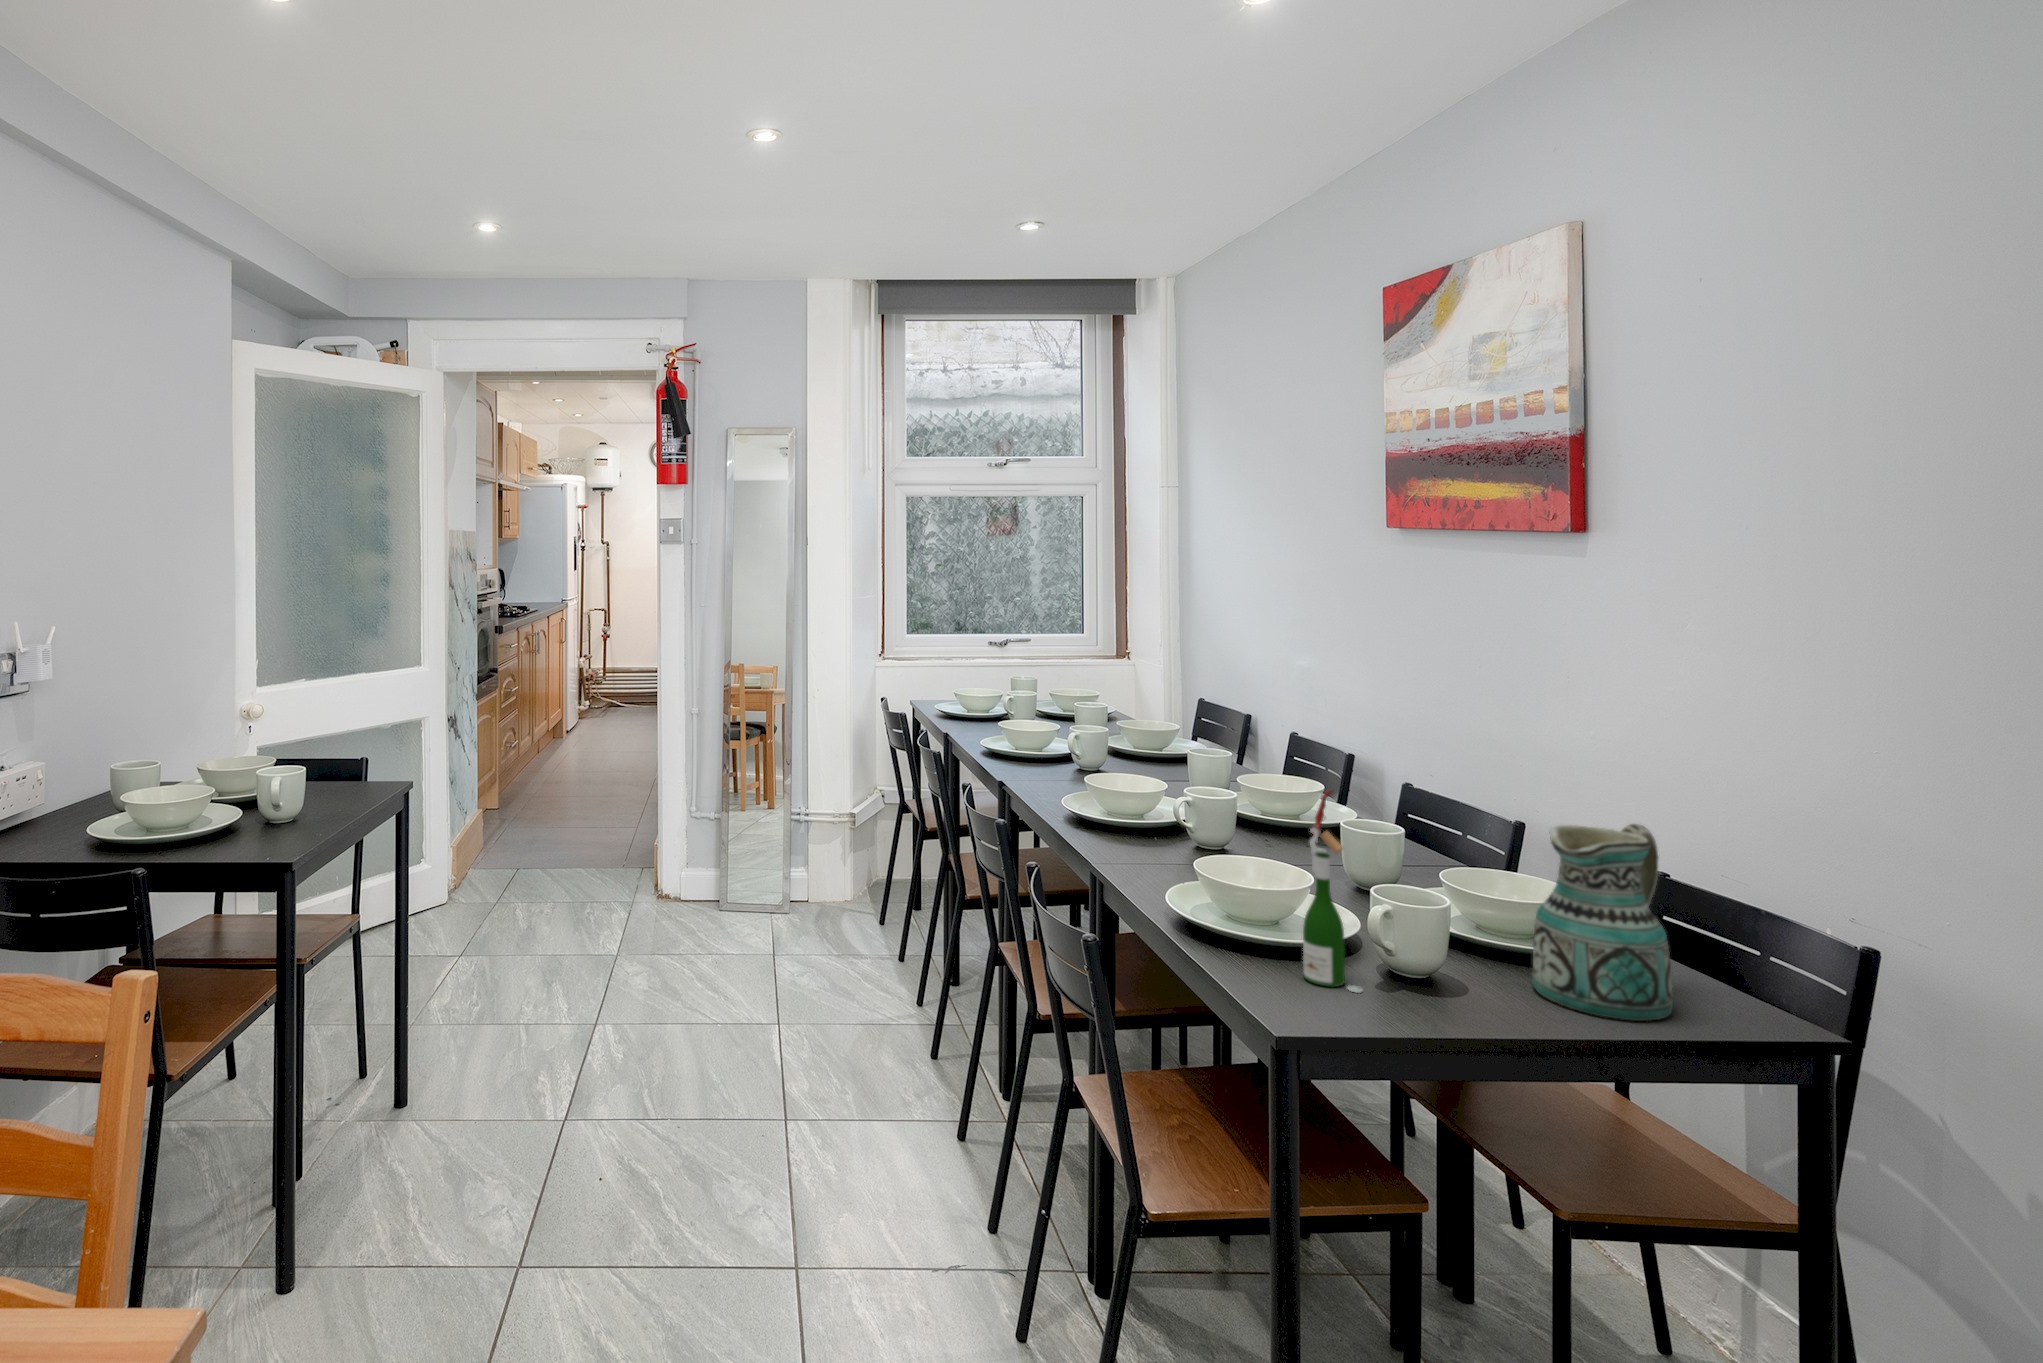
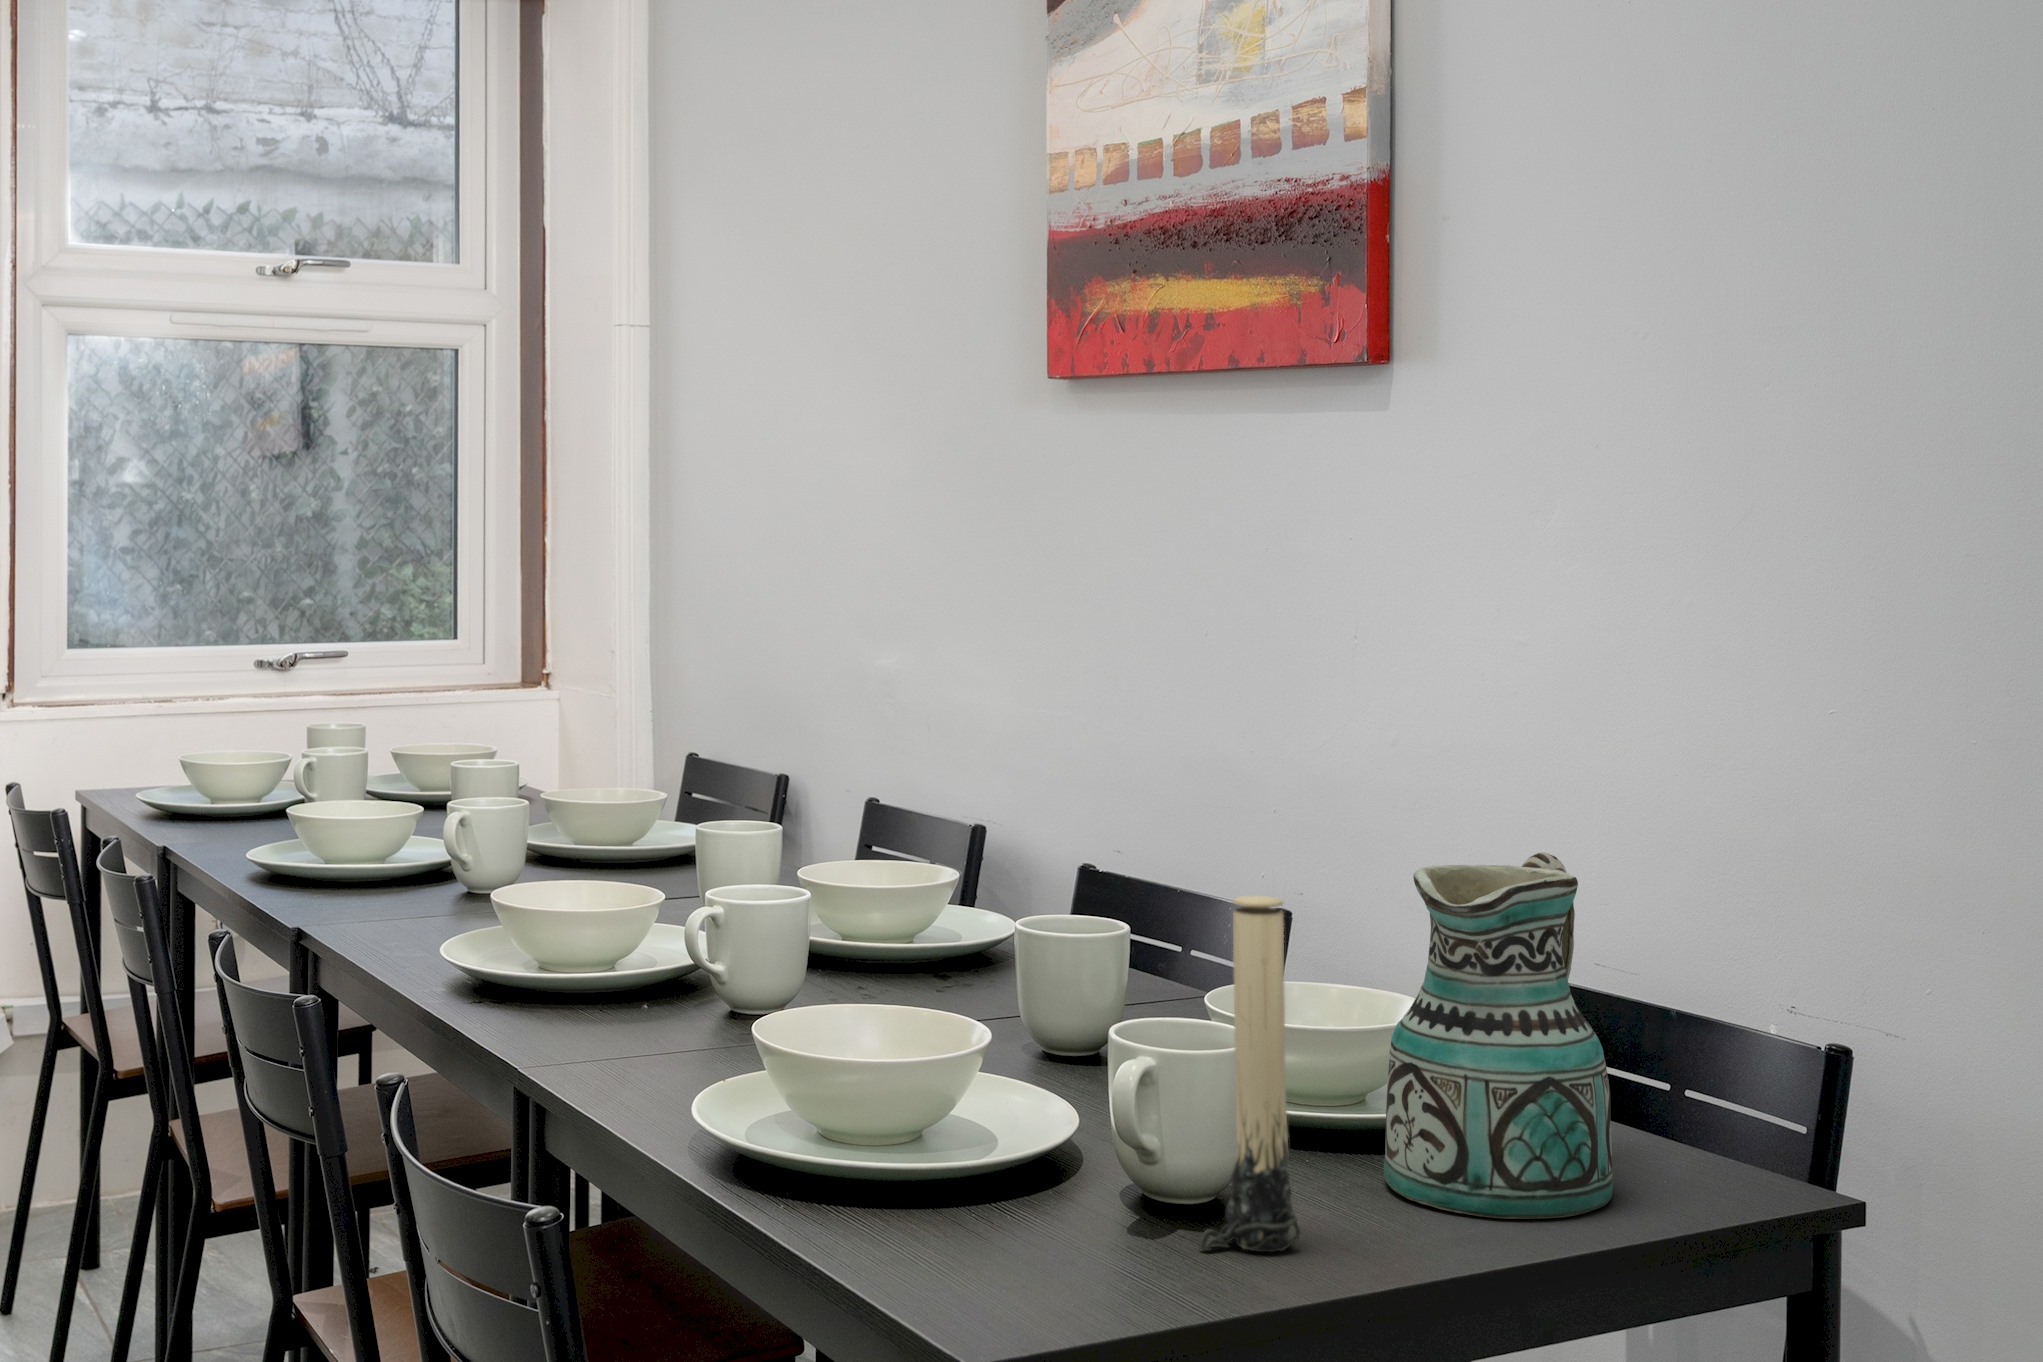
wine bottle: present [1303,791,1362,993] -> none [987,825,1103,1244]
candle: none [1413,835,1470,1013] -> present [1199,896,1300,1252]

